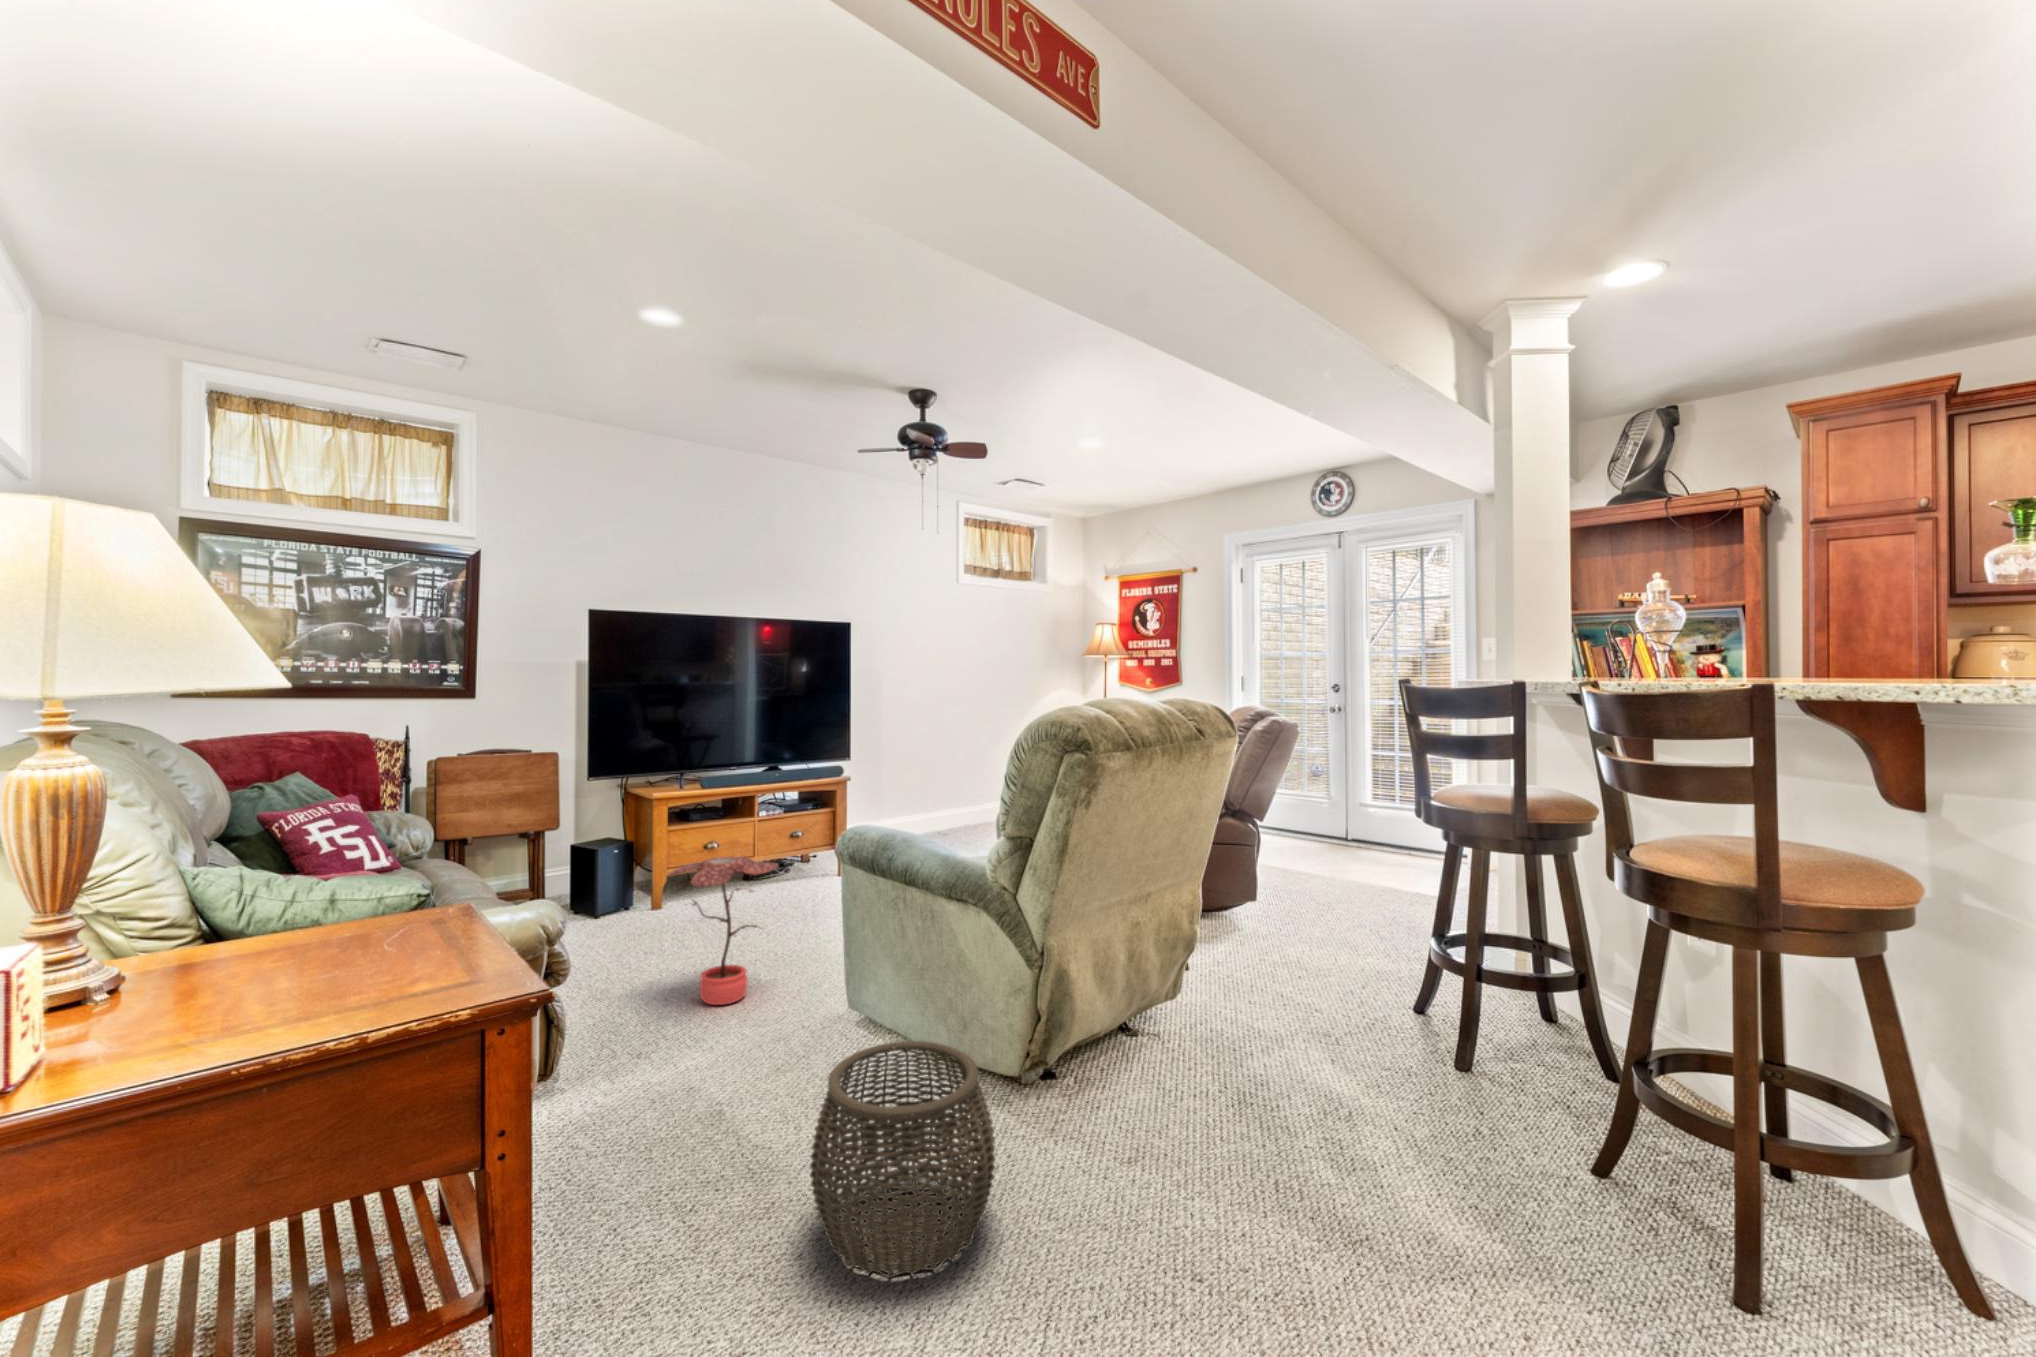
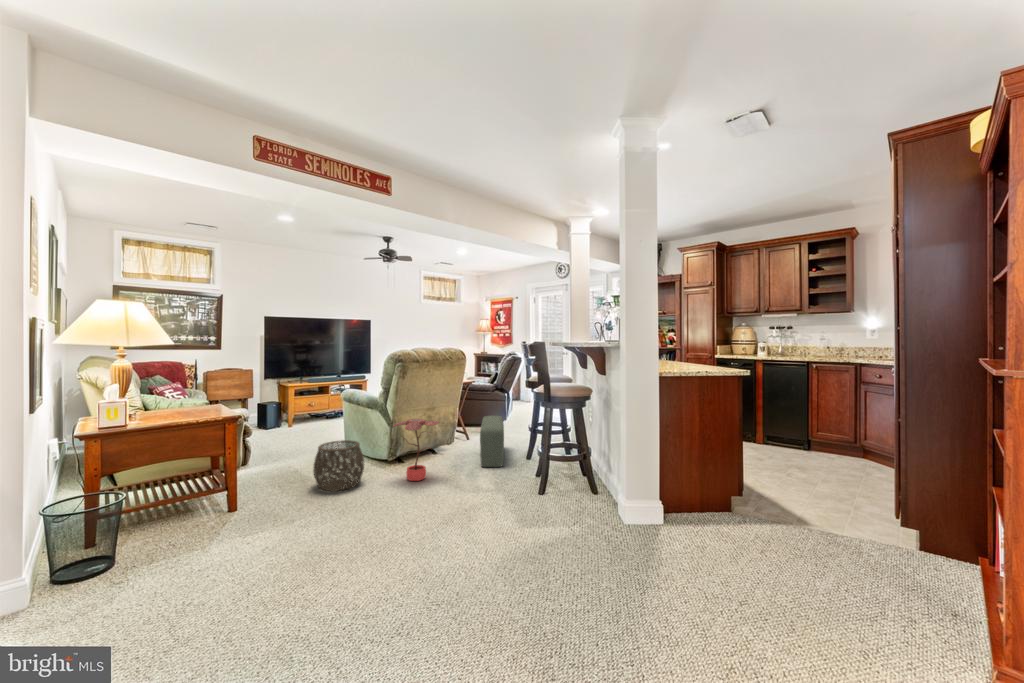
potted plant: present [668,857,779,1005] -> present [393,419,439,481]
pouf: none [1275,911,1430,1117] -> present [480,416,504,467]

